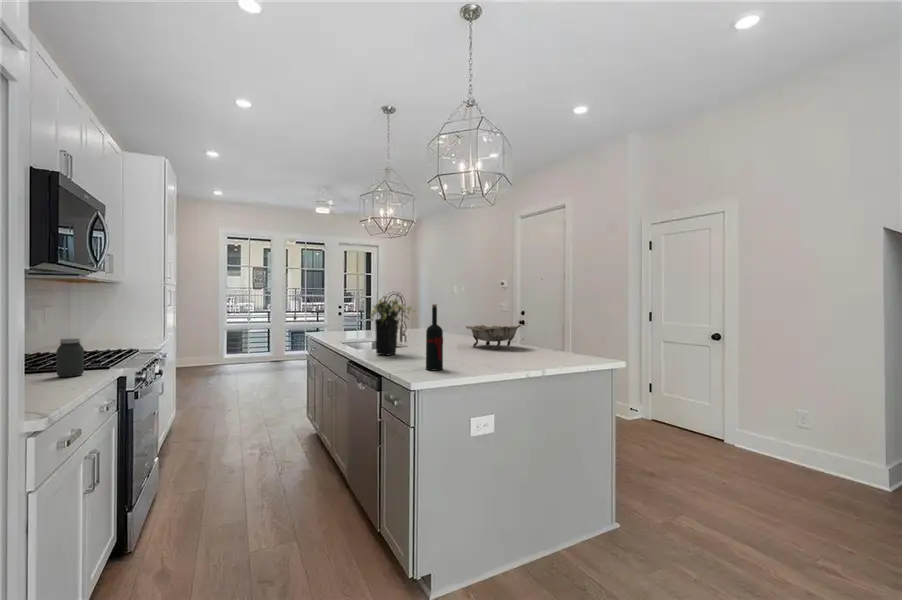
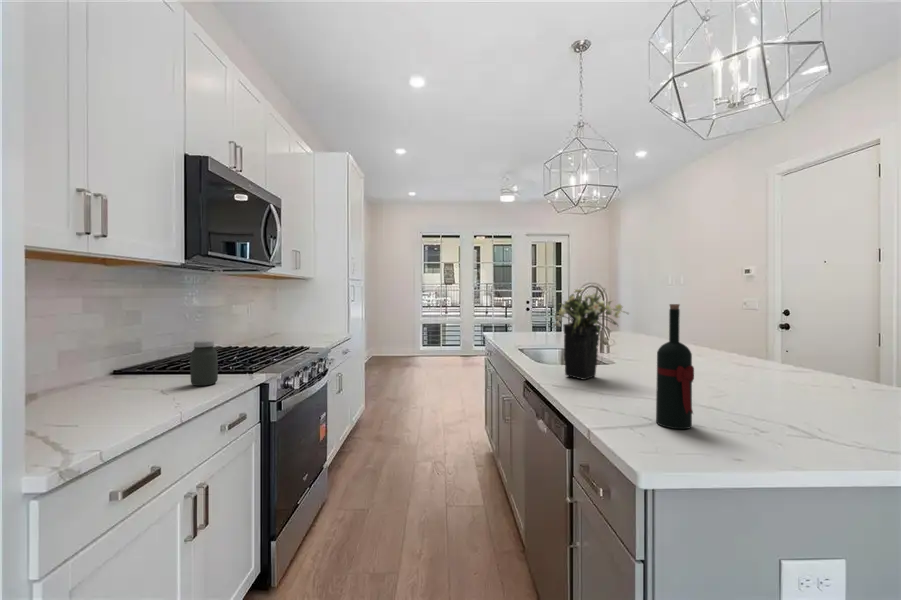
decorative bowl: present [466,325,521,350] -> none [711,335,834,381]

